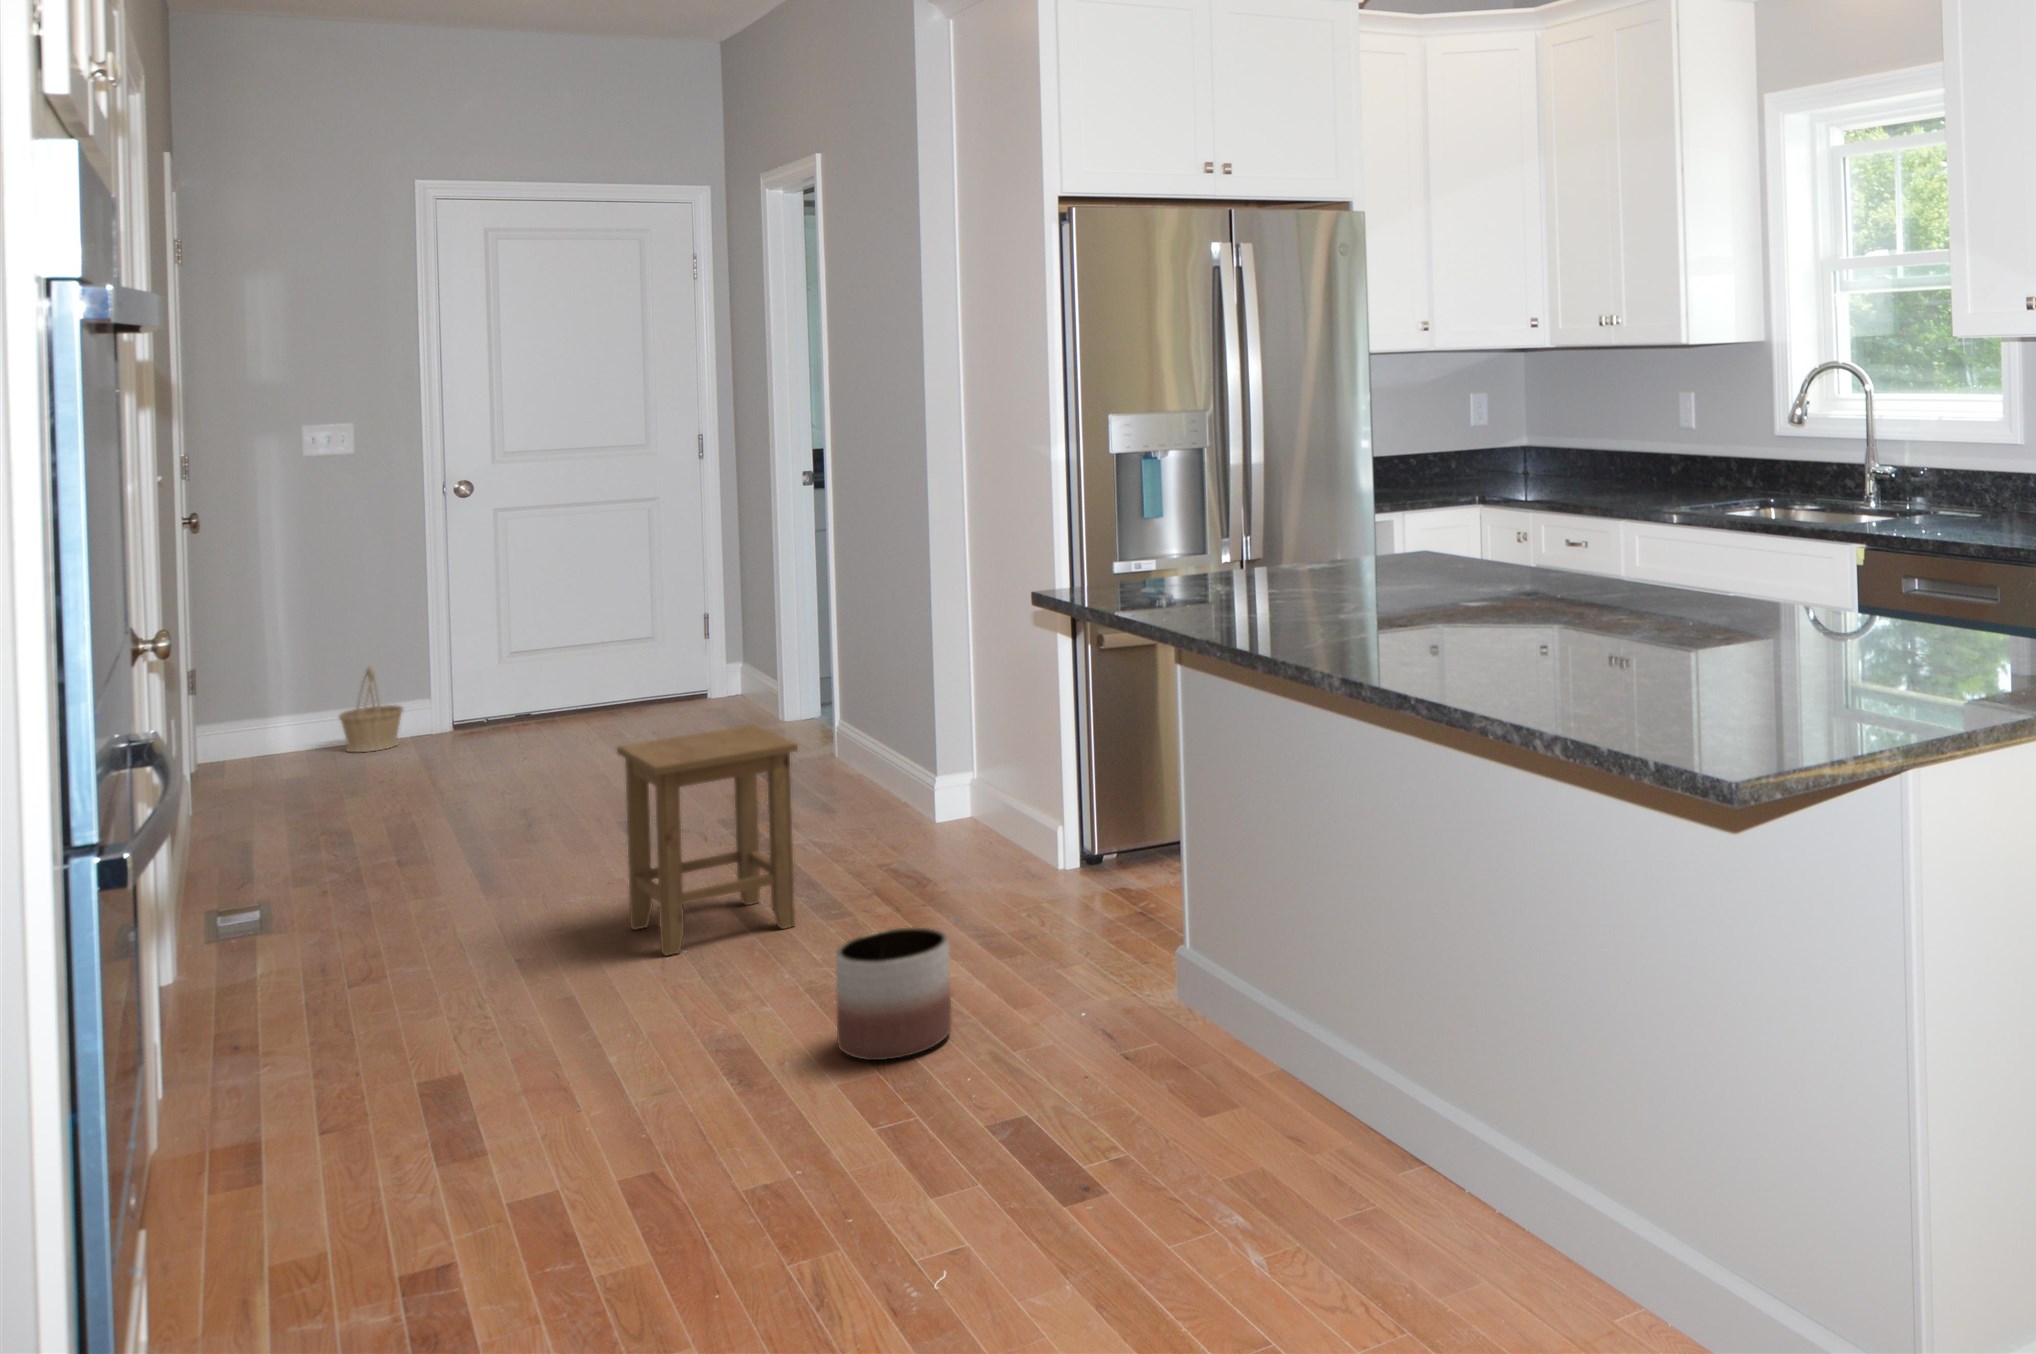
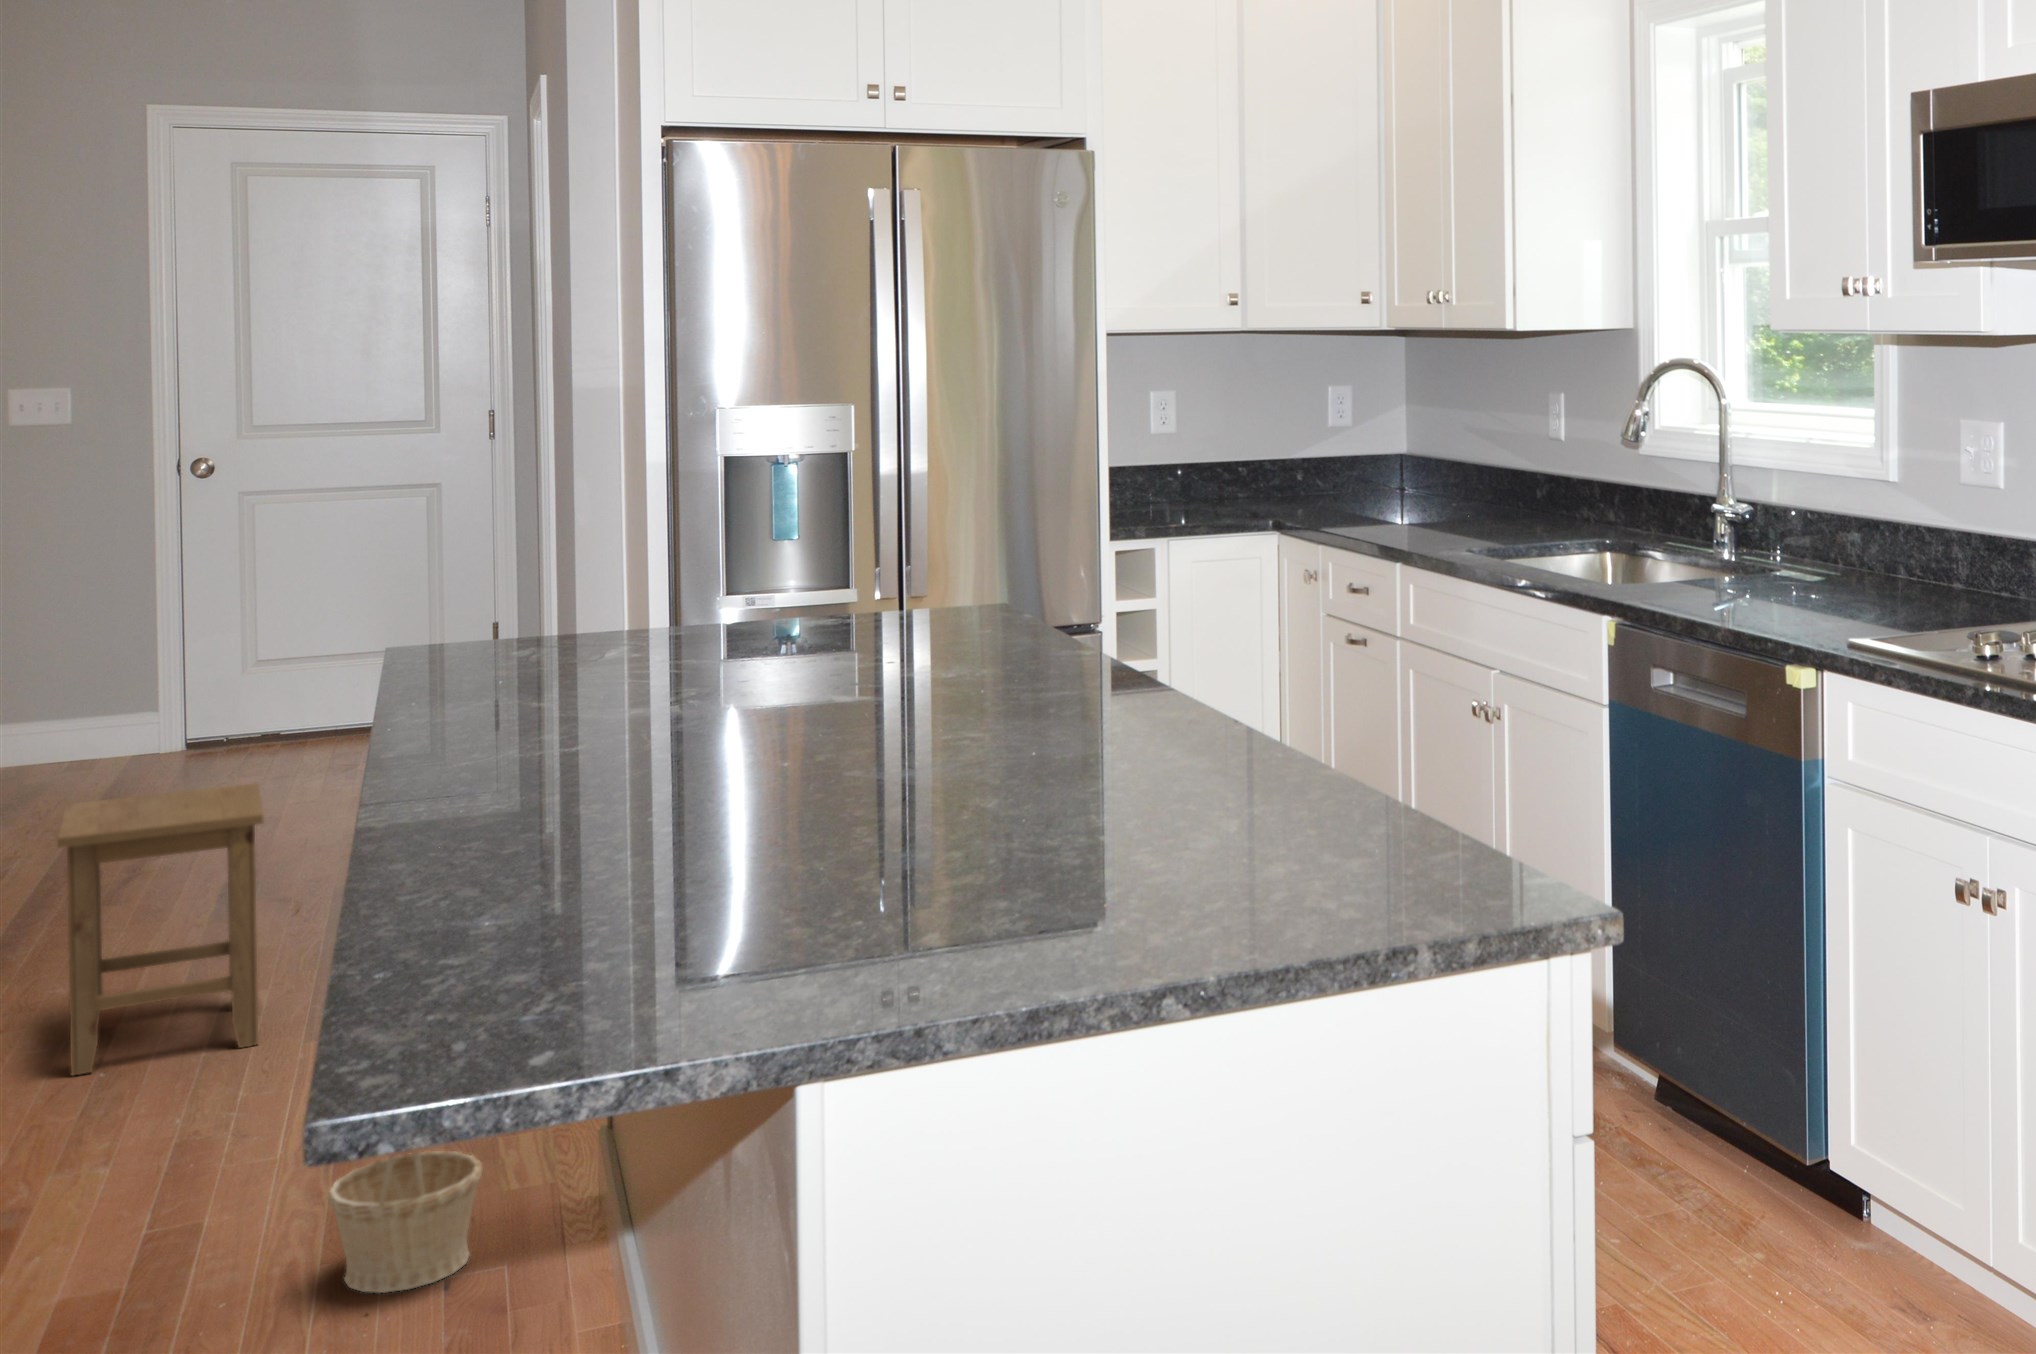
basket: present [339,667,403,752] -> present [328,1151,483,1293]
planter: present [836,928,952,1060] -> none [103,1078,272,1258]

